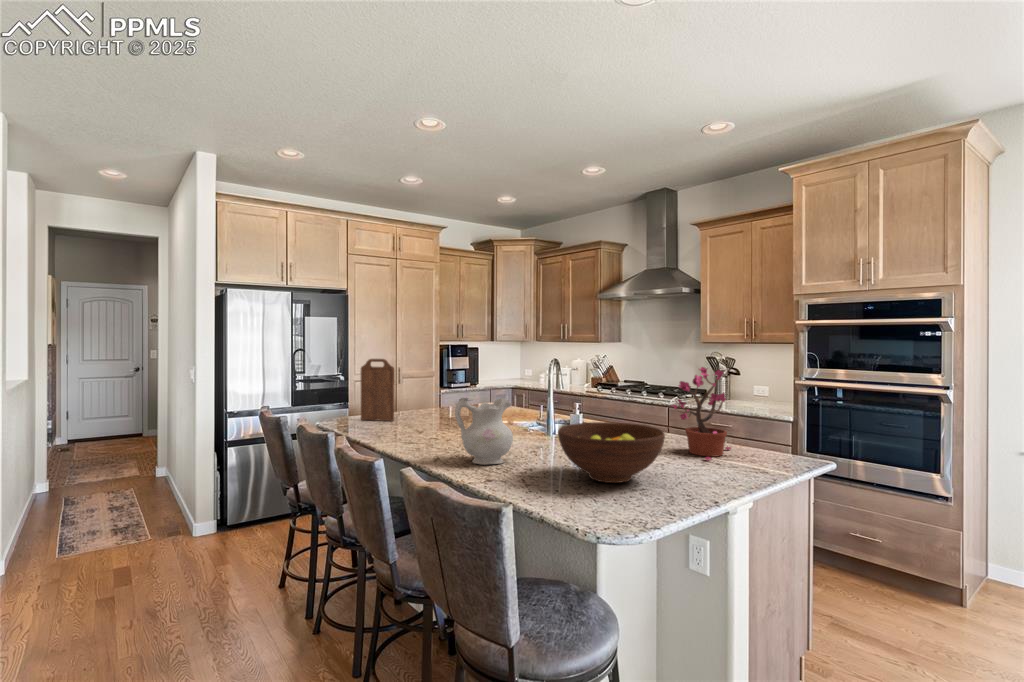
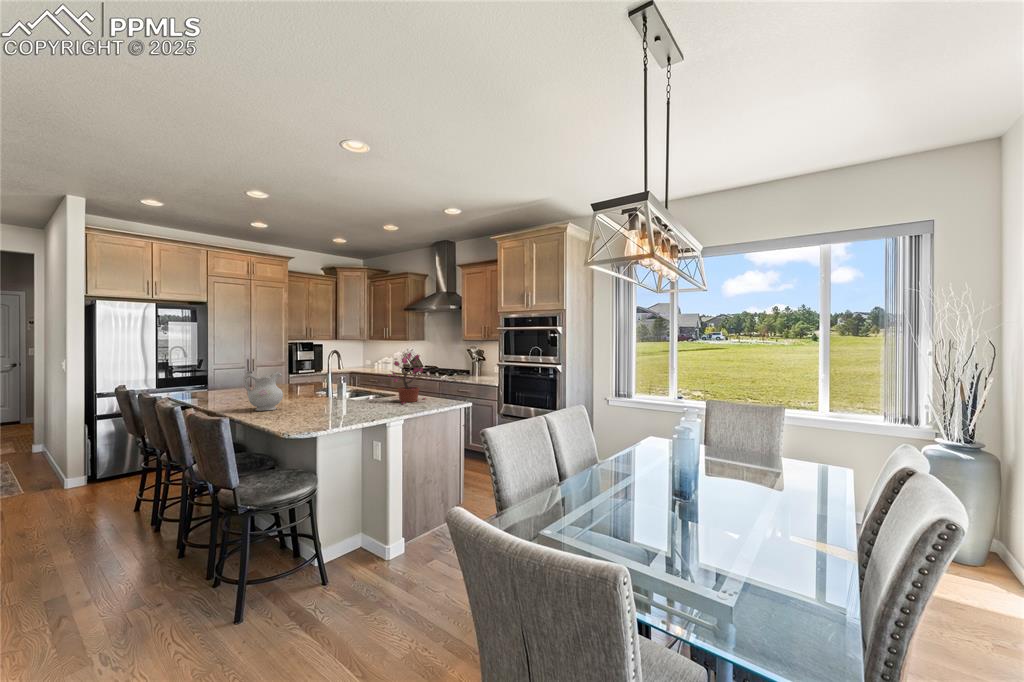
cutting board: present [361,359,394,421] -> none [201,351,227,393]
fruit bowl: present [558,422,665,483] -> none [298,384,361,415]

